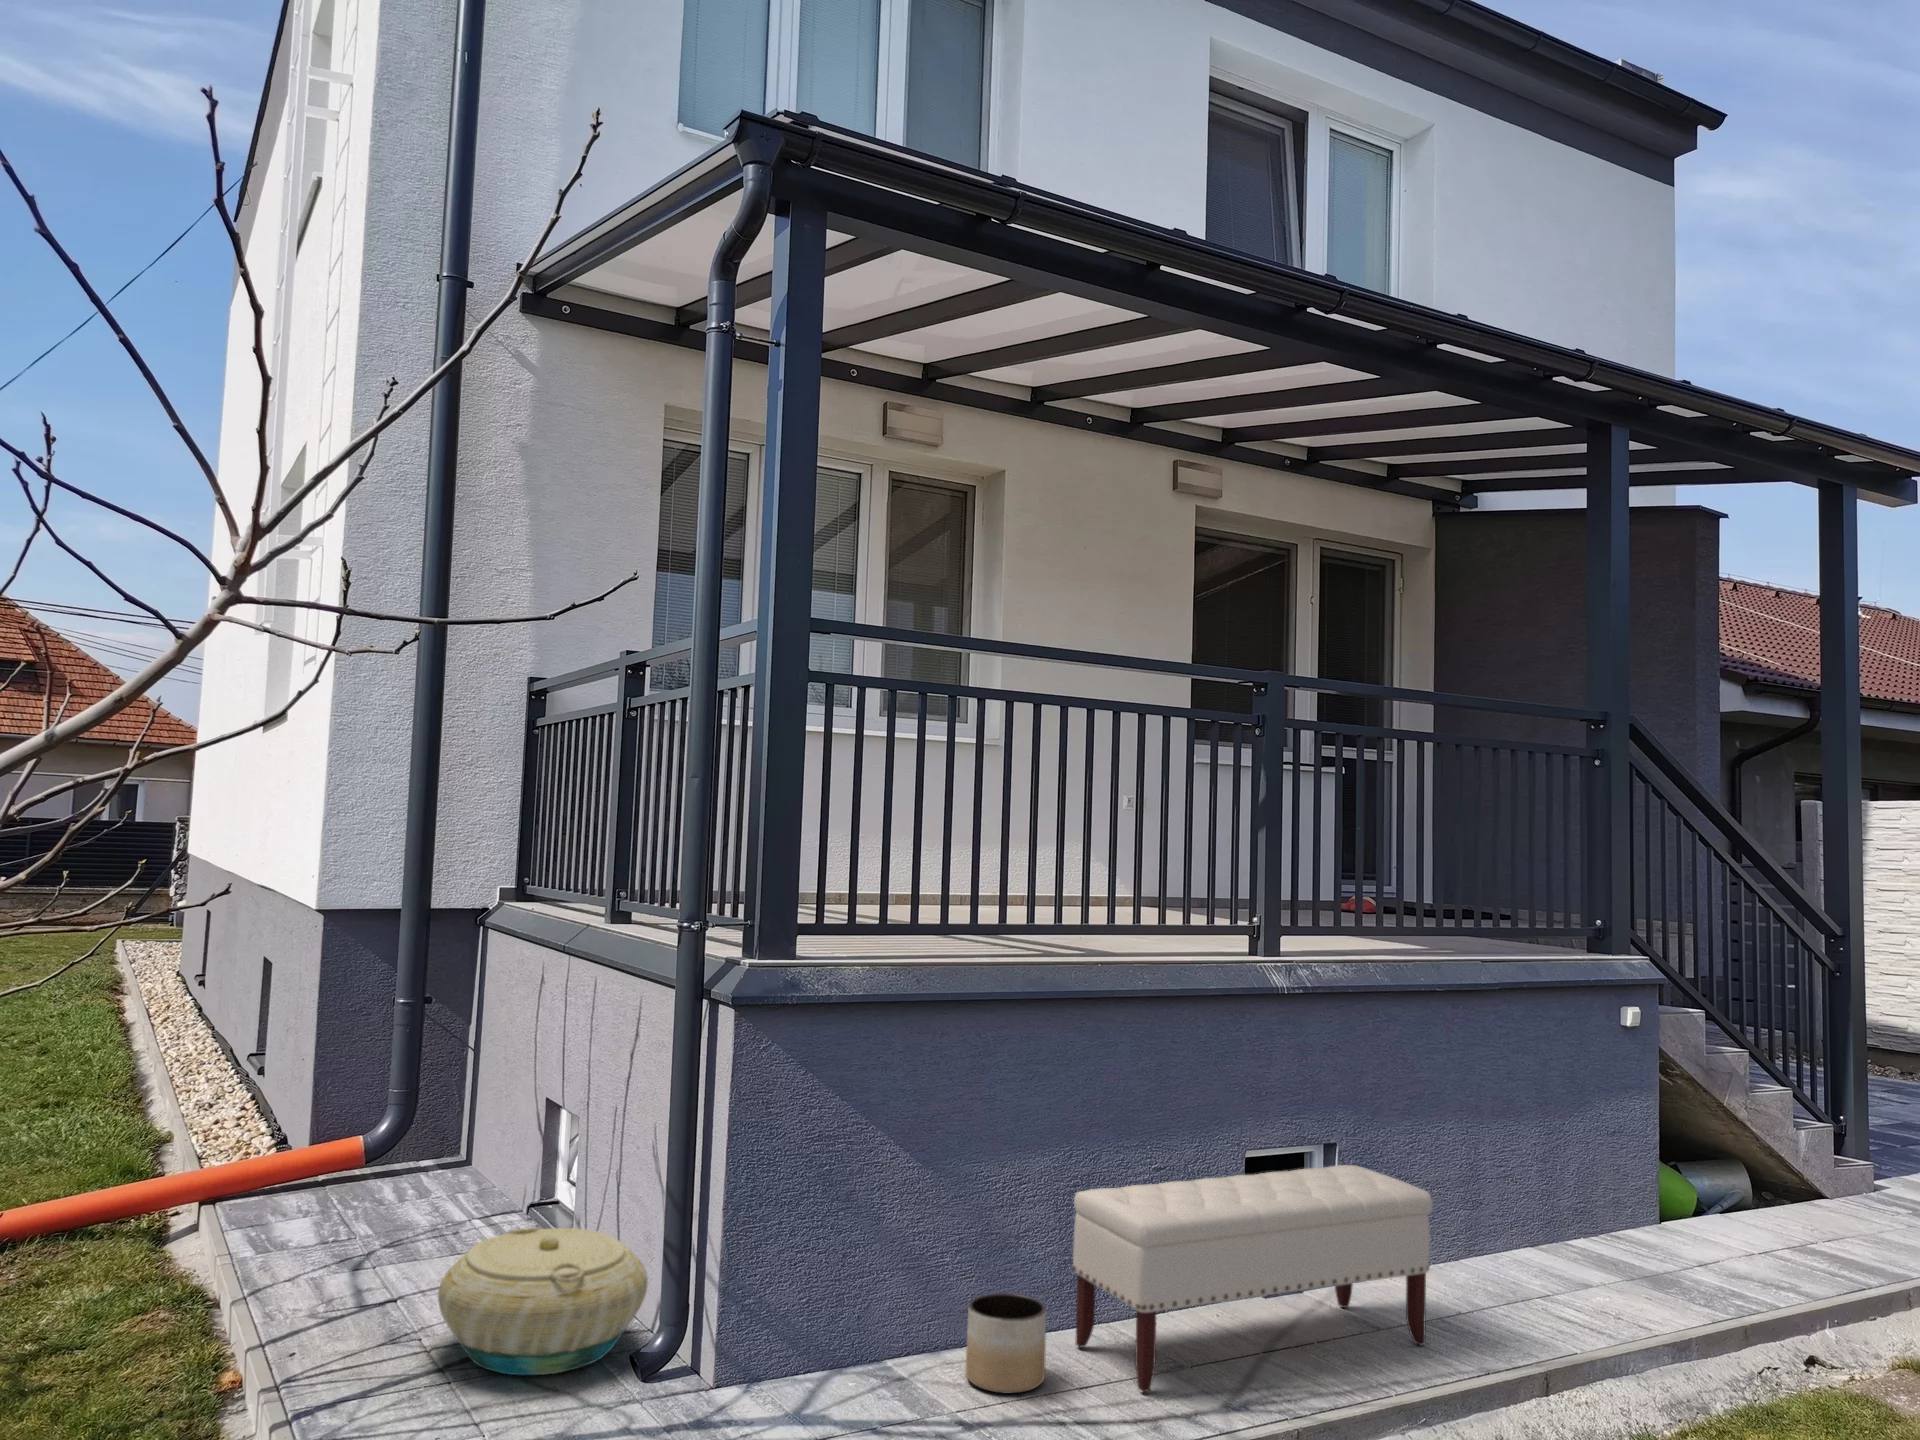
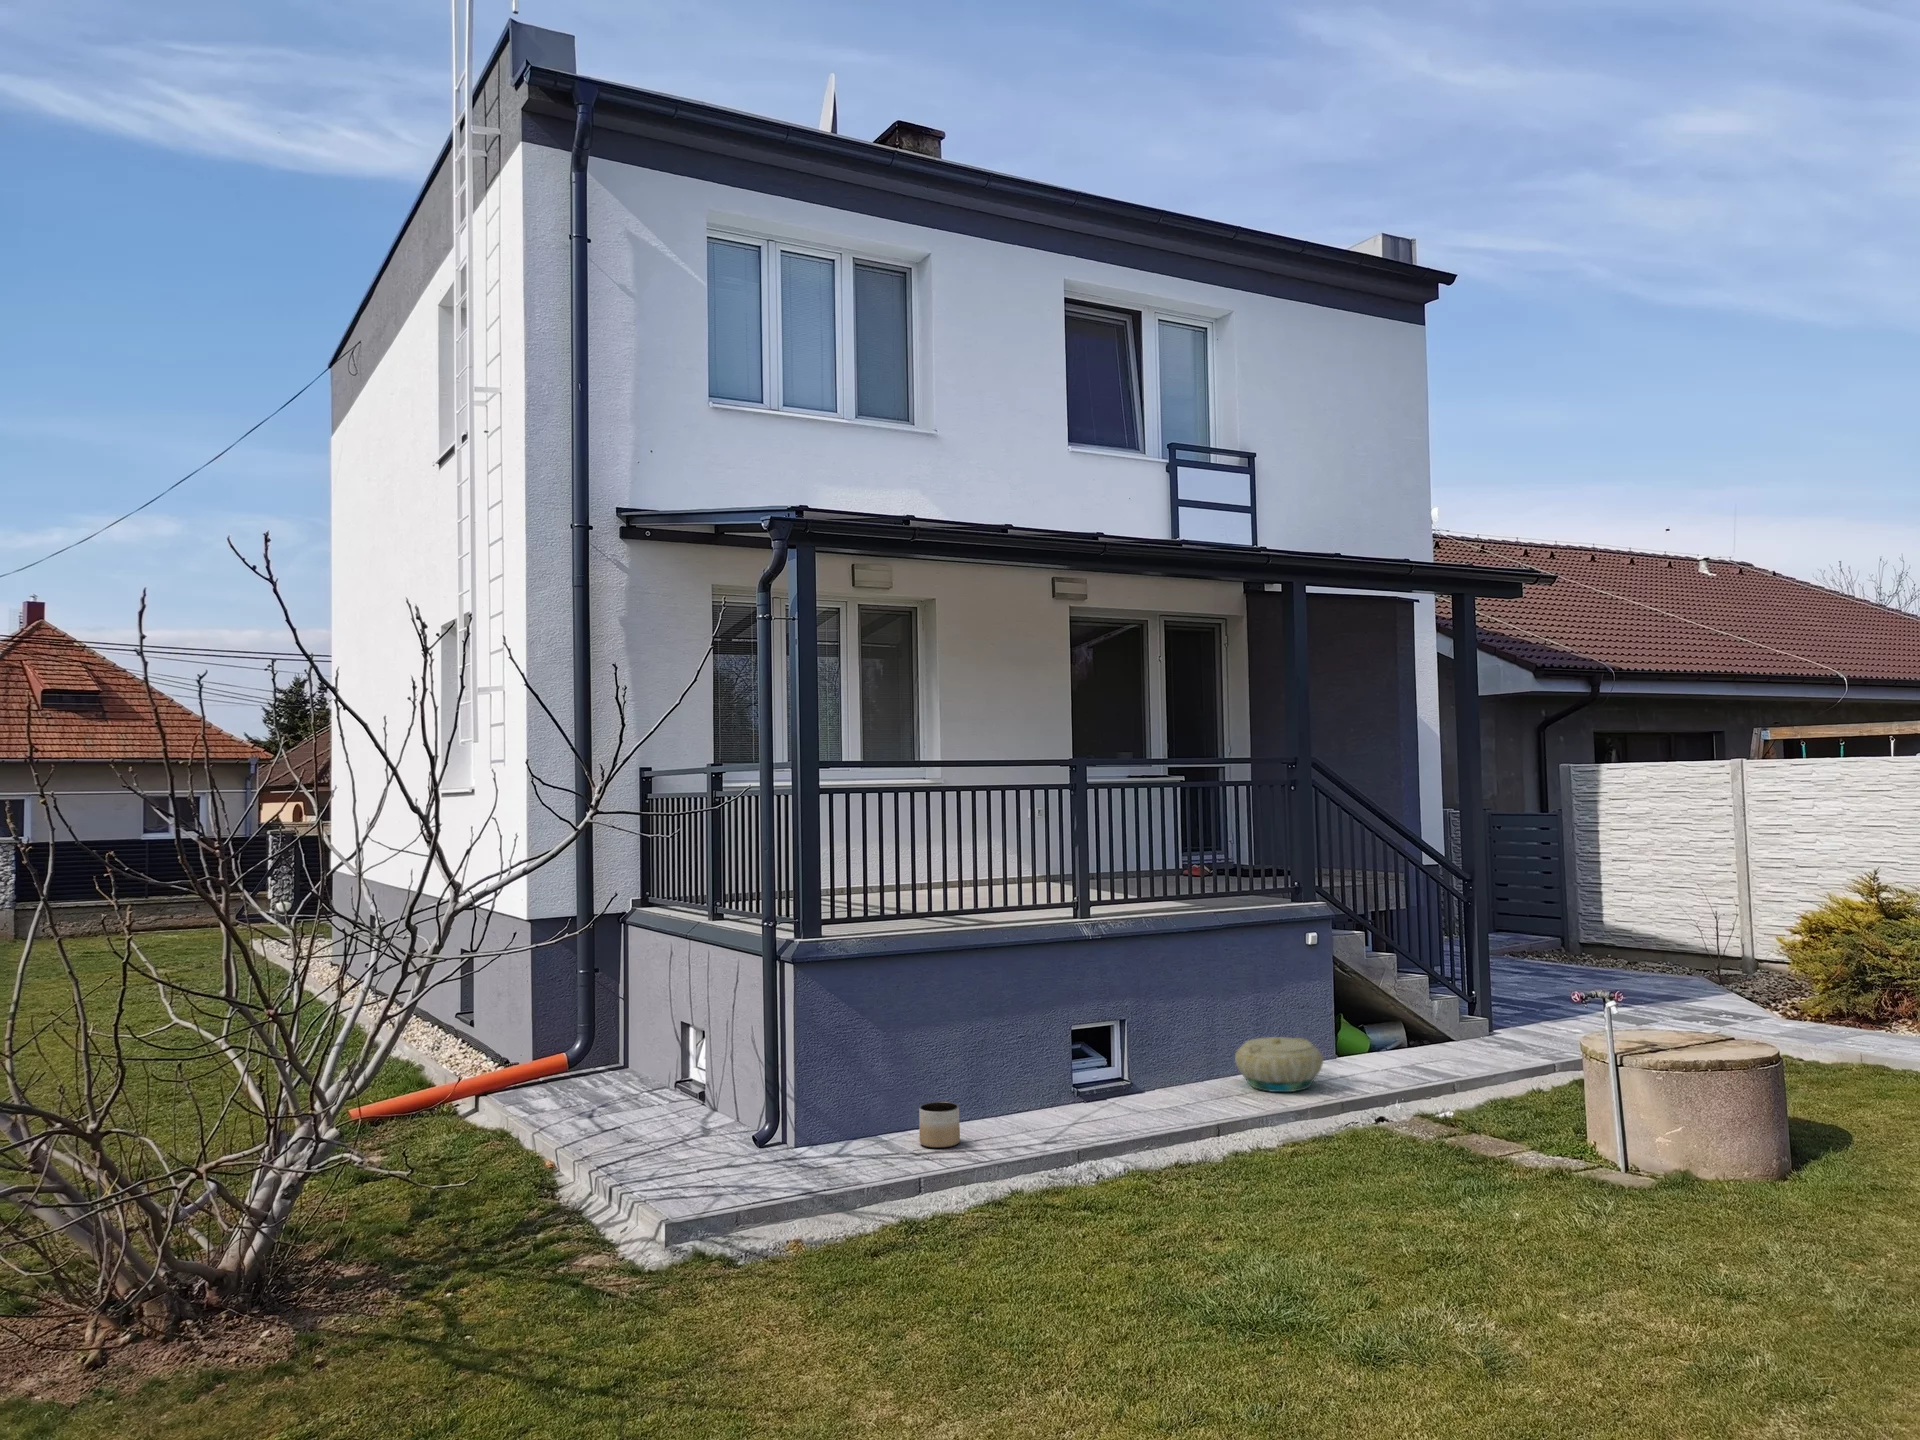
bench: present [1073,1165,1433,1392] -> none [974,1030,1165,1144]
basket: present [438,1227,648,1375] -> present [1235,1037,1323,1092]

